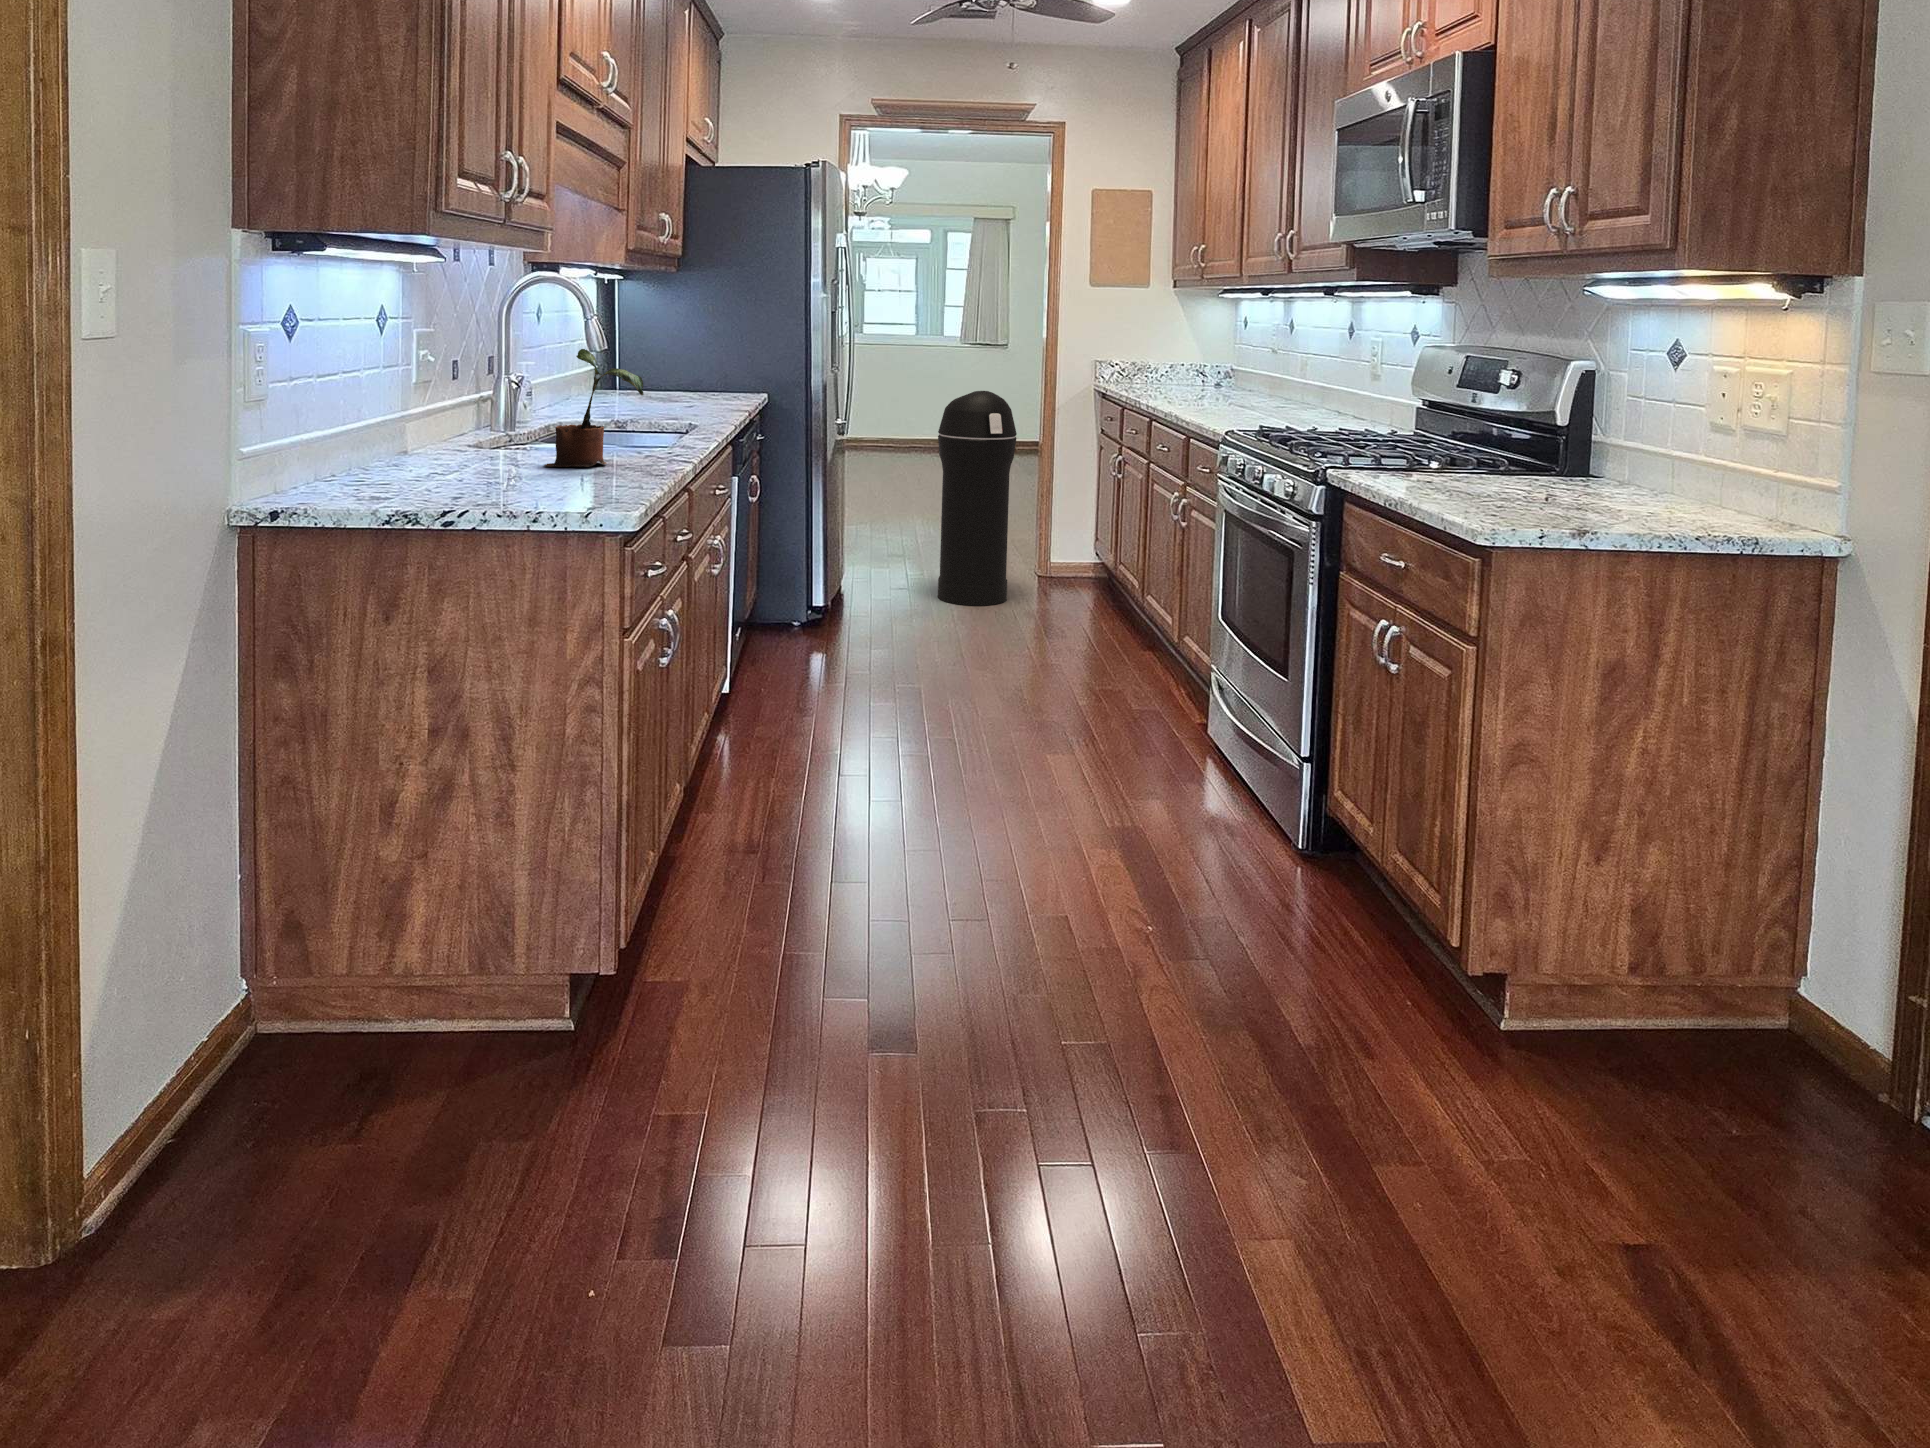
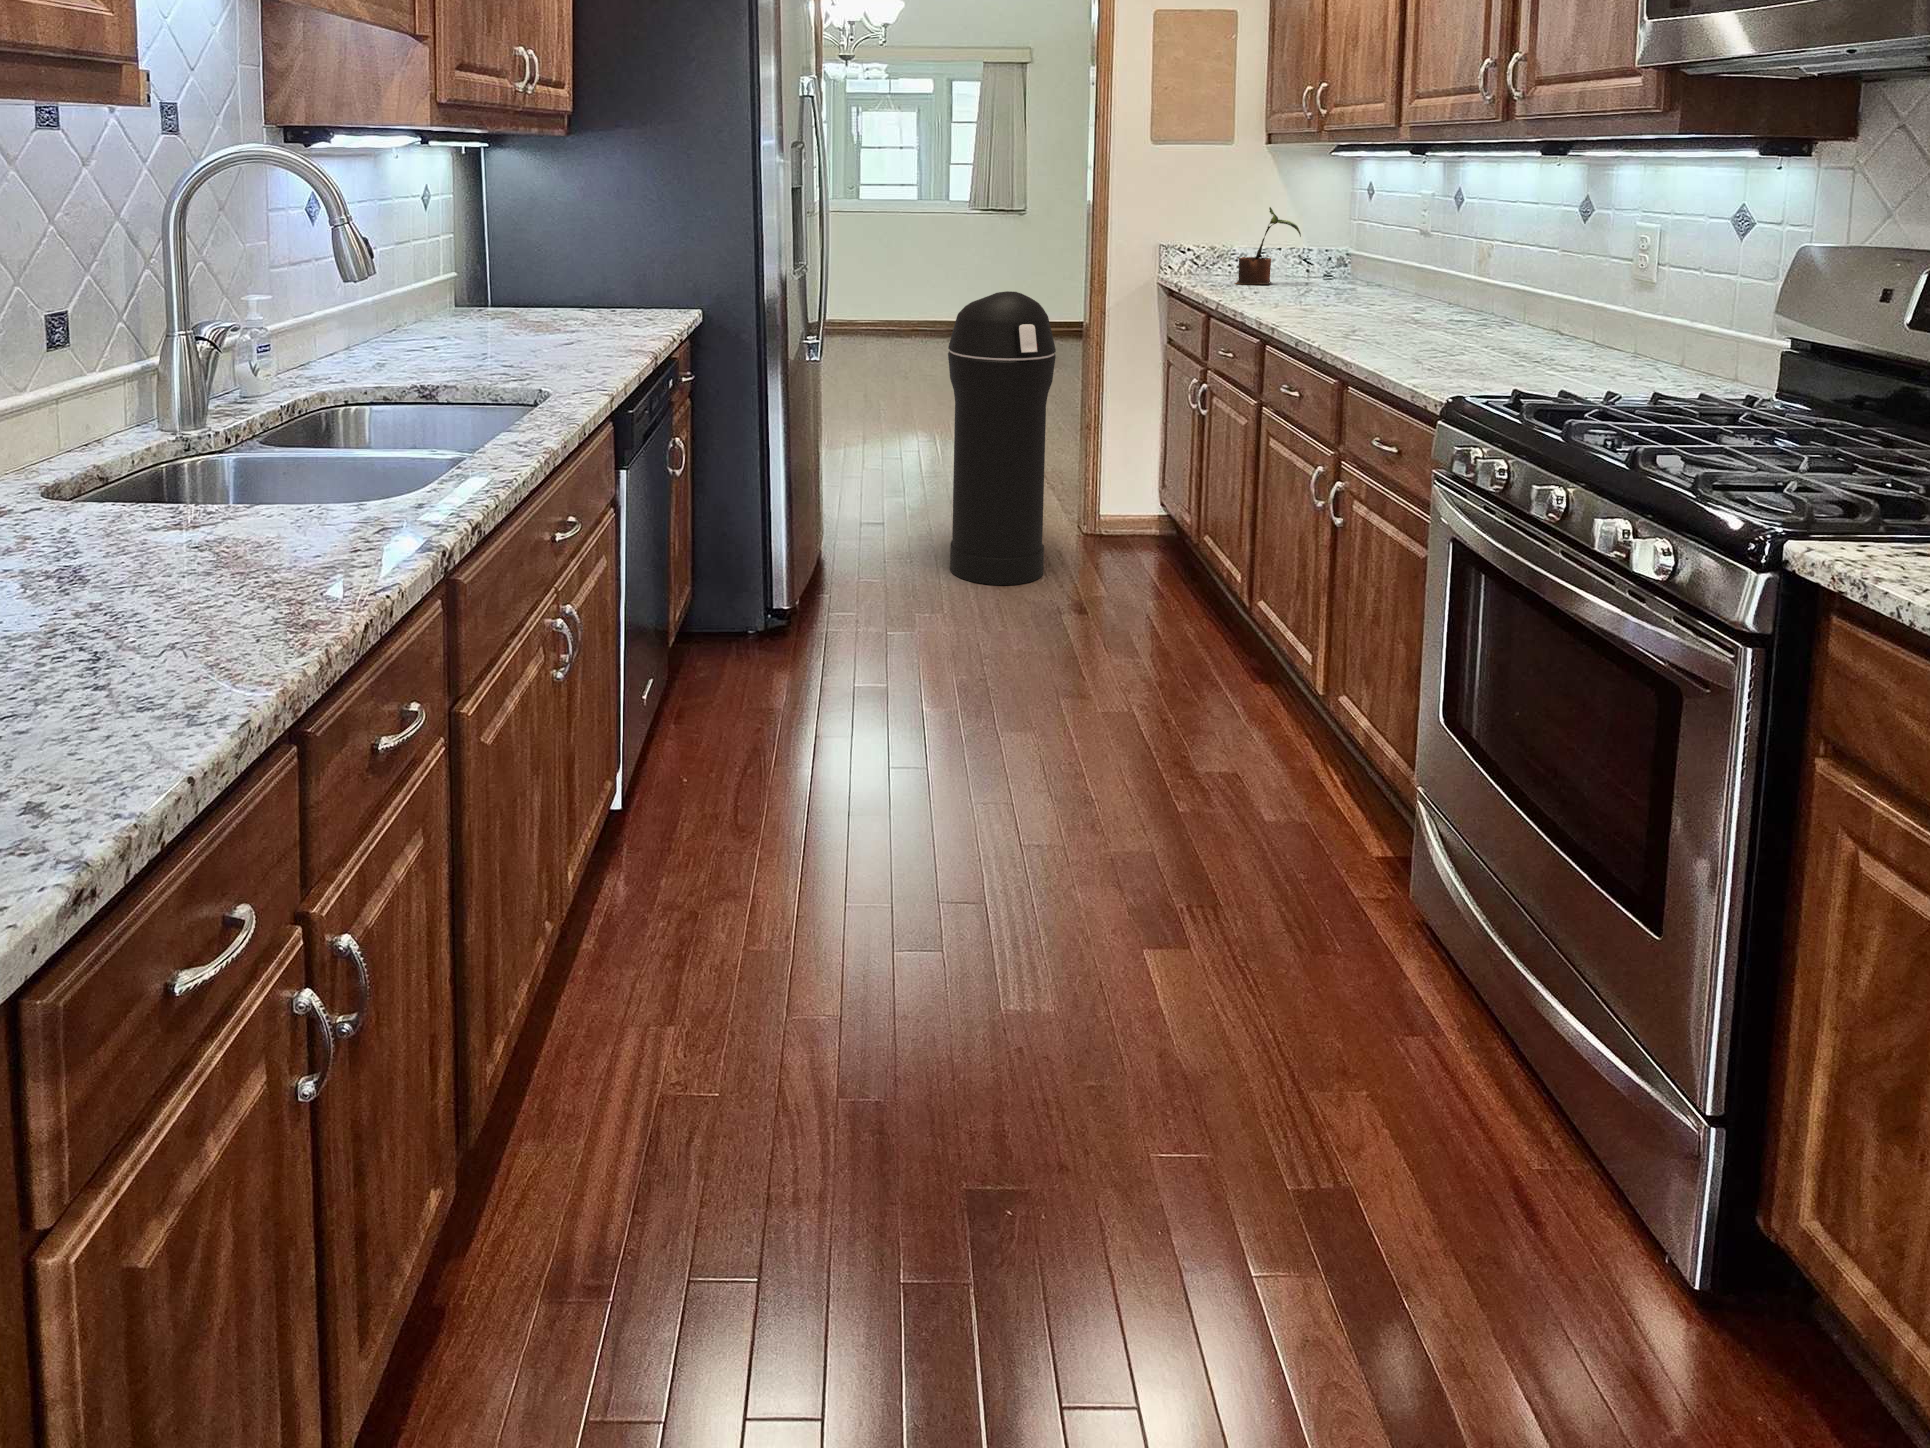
potted plant: present [544,349,643,467] -> present [1235,207,1301,284]

